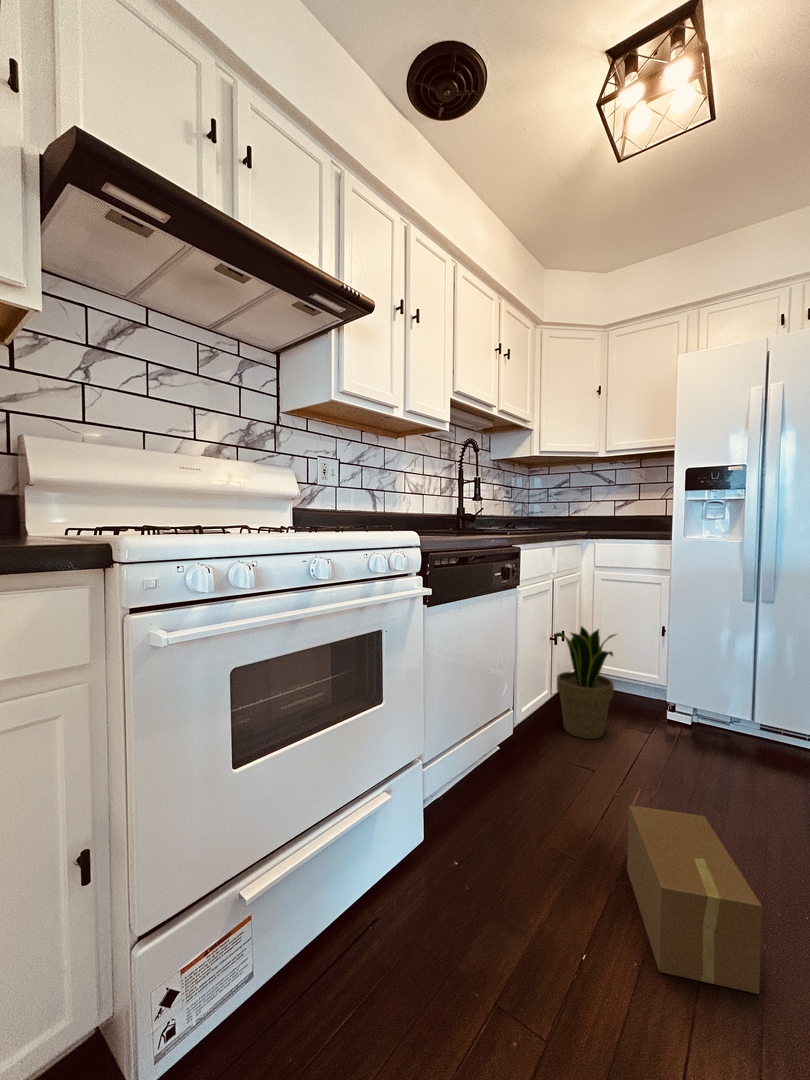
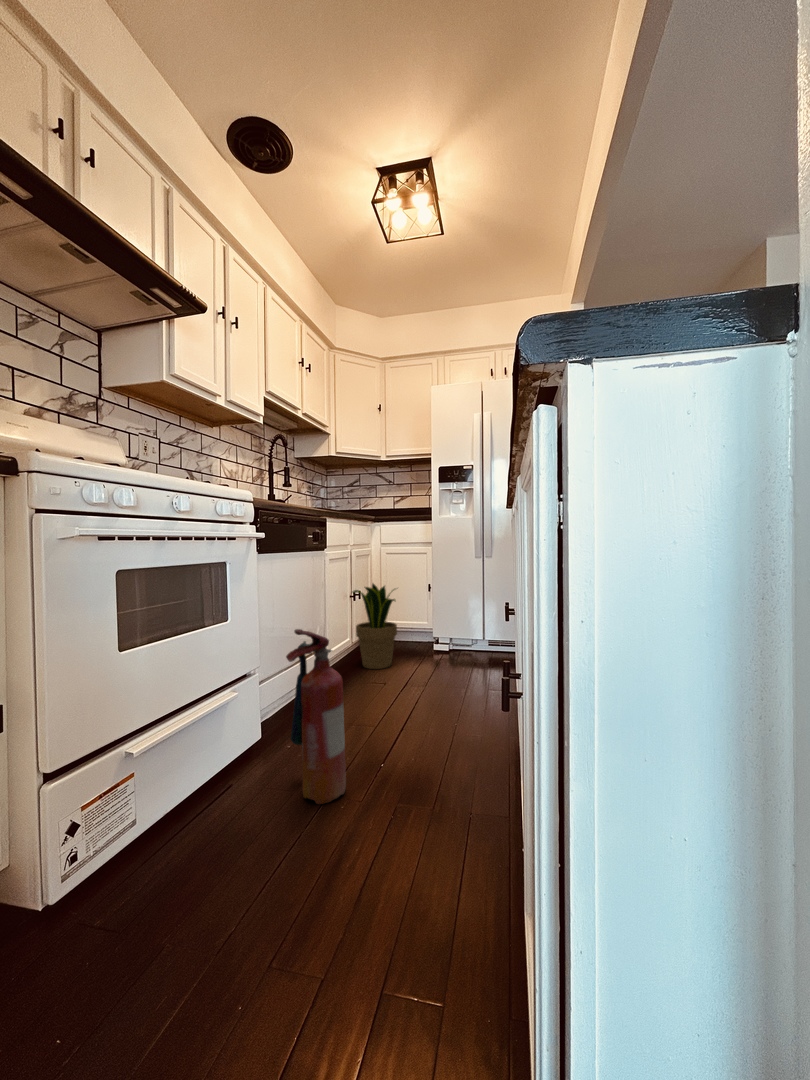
fire extinguisher: none [441,759,524,1018] -> present [286,629,346,804]
cardboard box: present [627,805,762,994] -> none [407,675,478,758]

